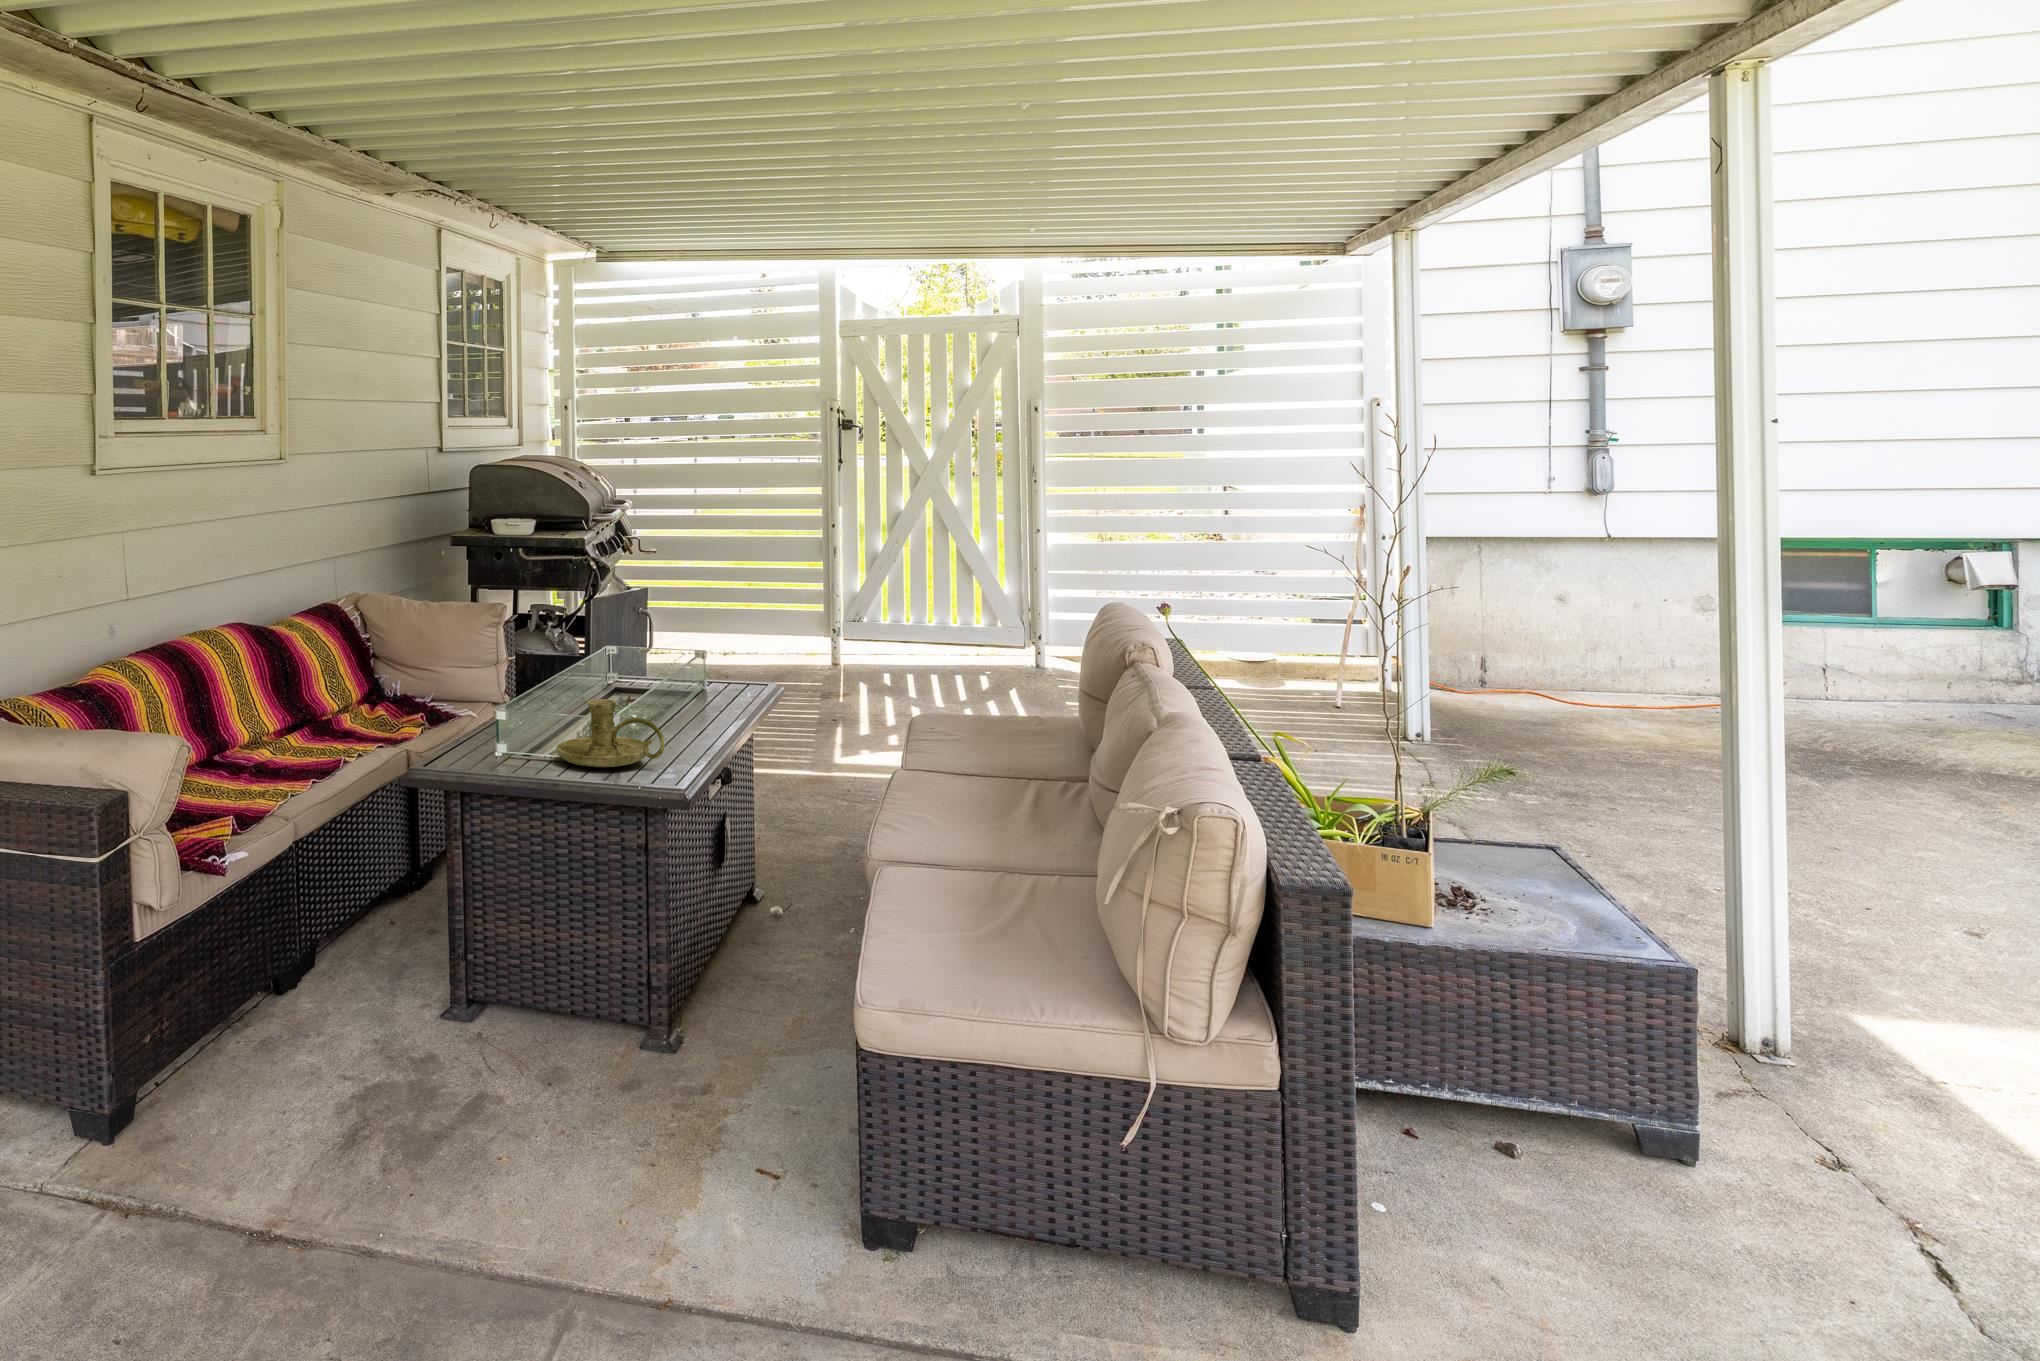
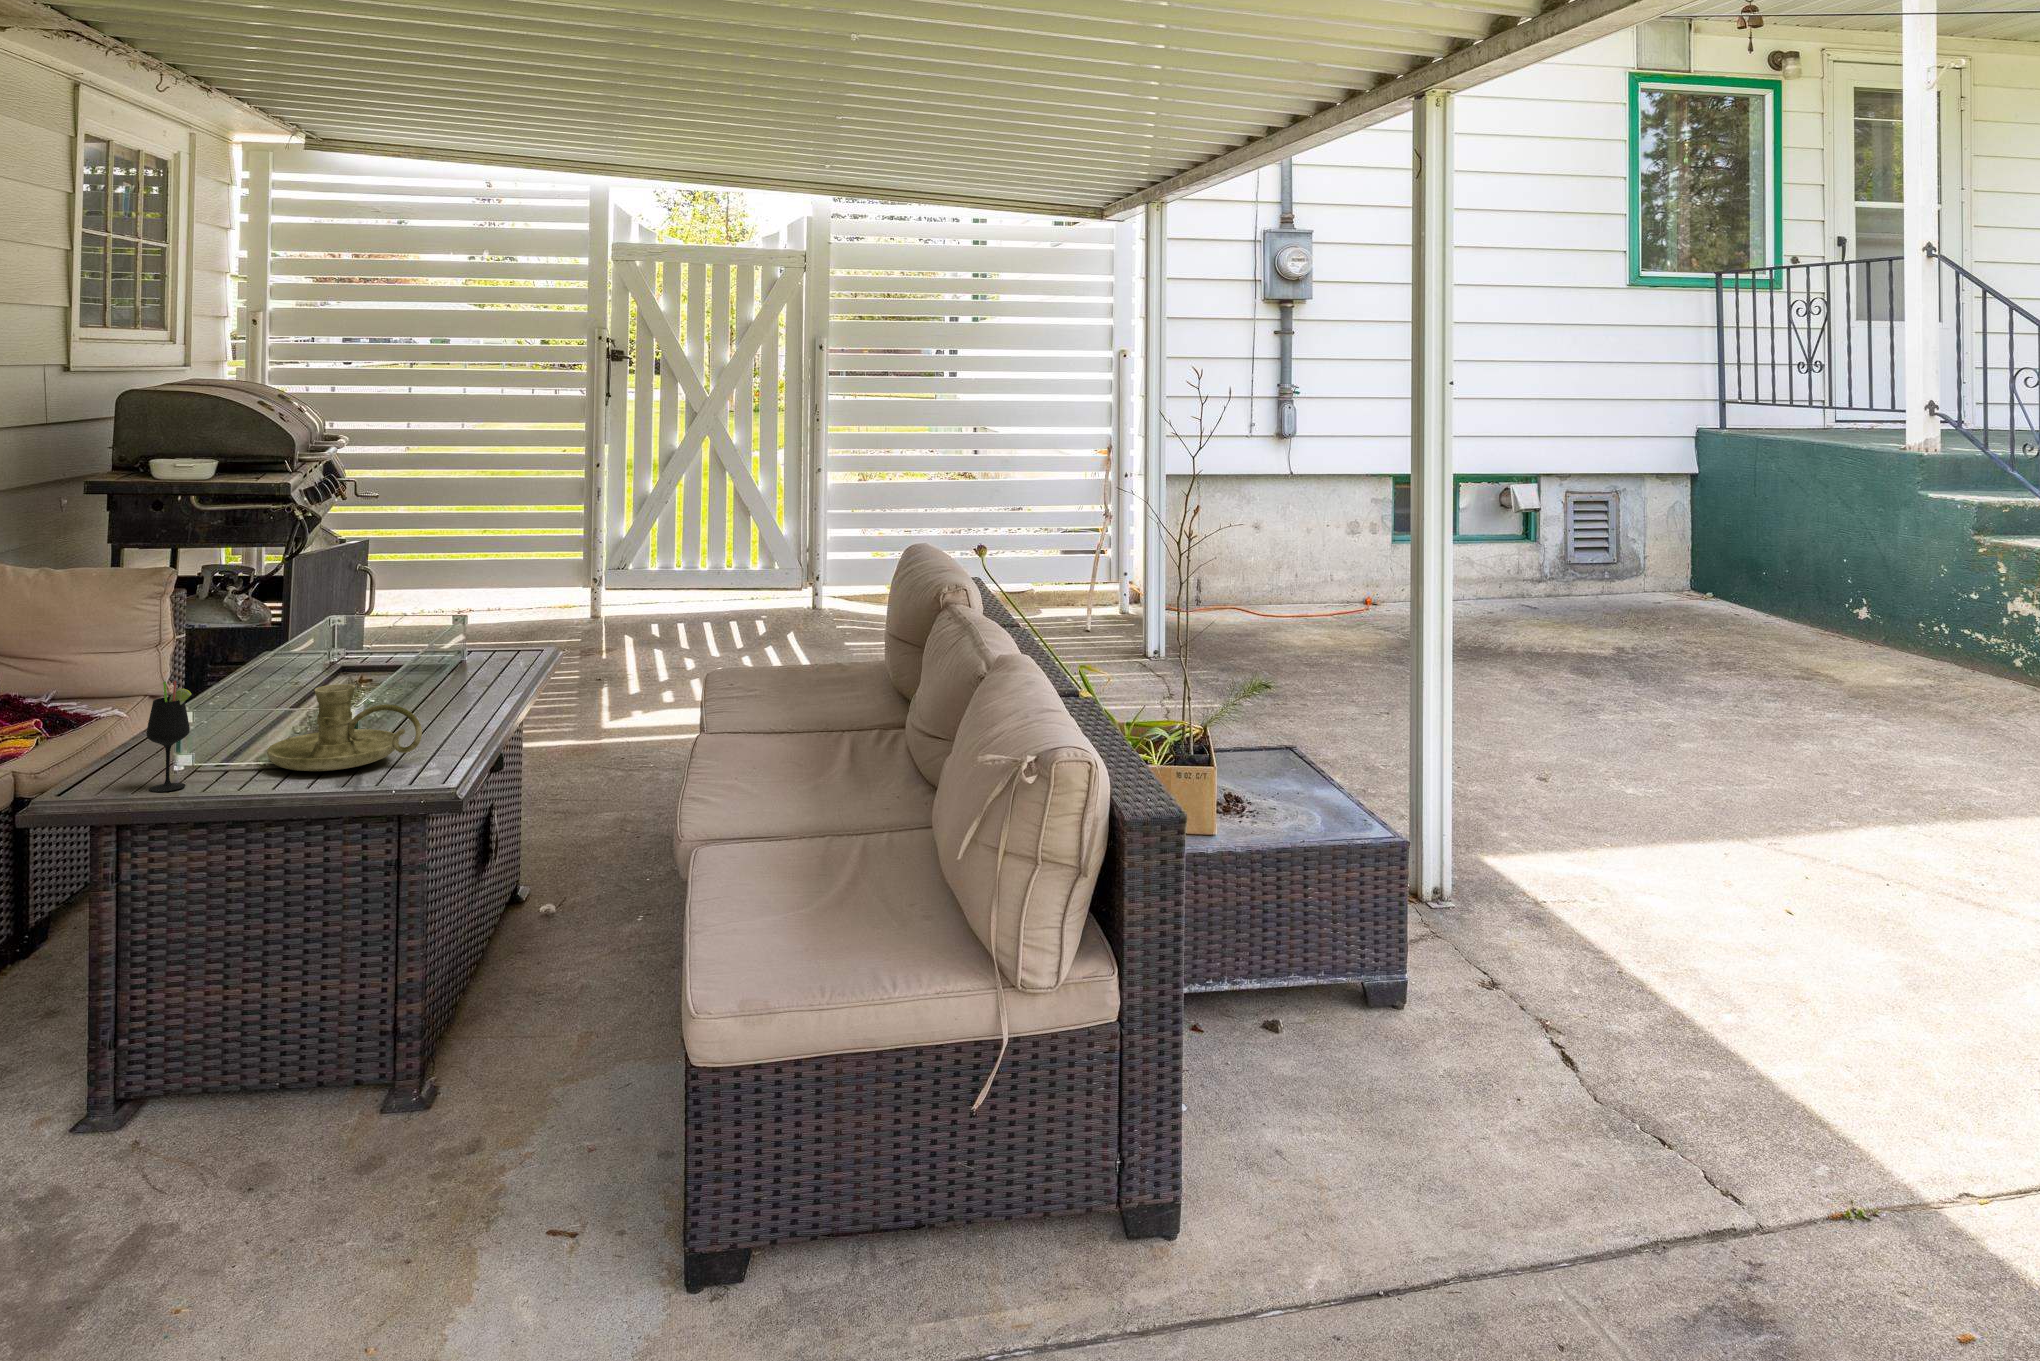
wine glass: none [477,687,504,770] -> present [146,680,191,792]

